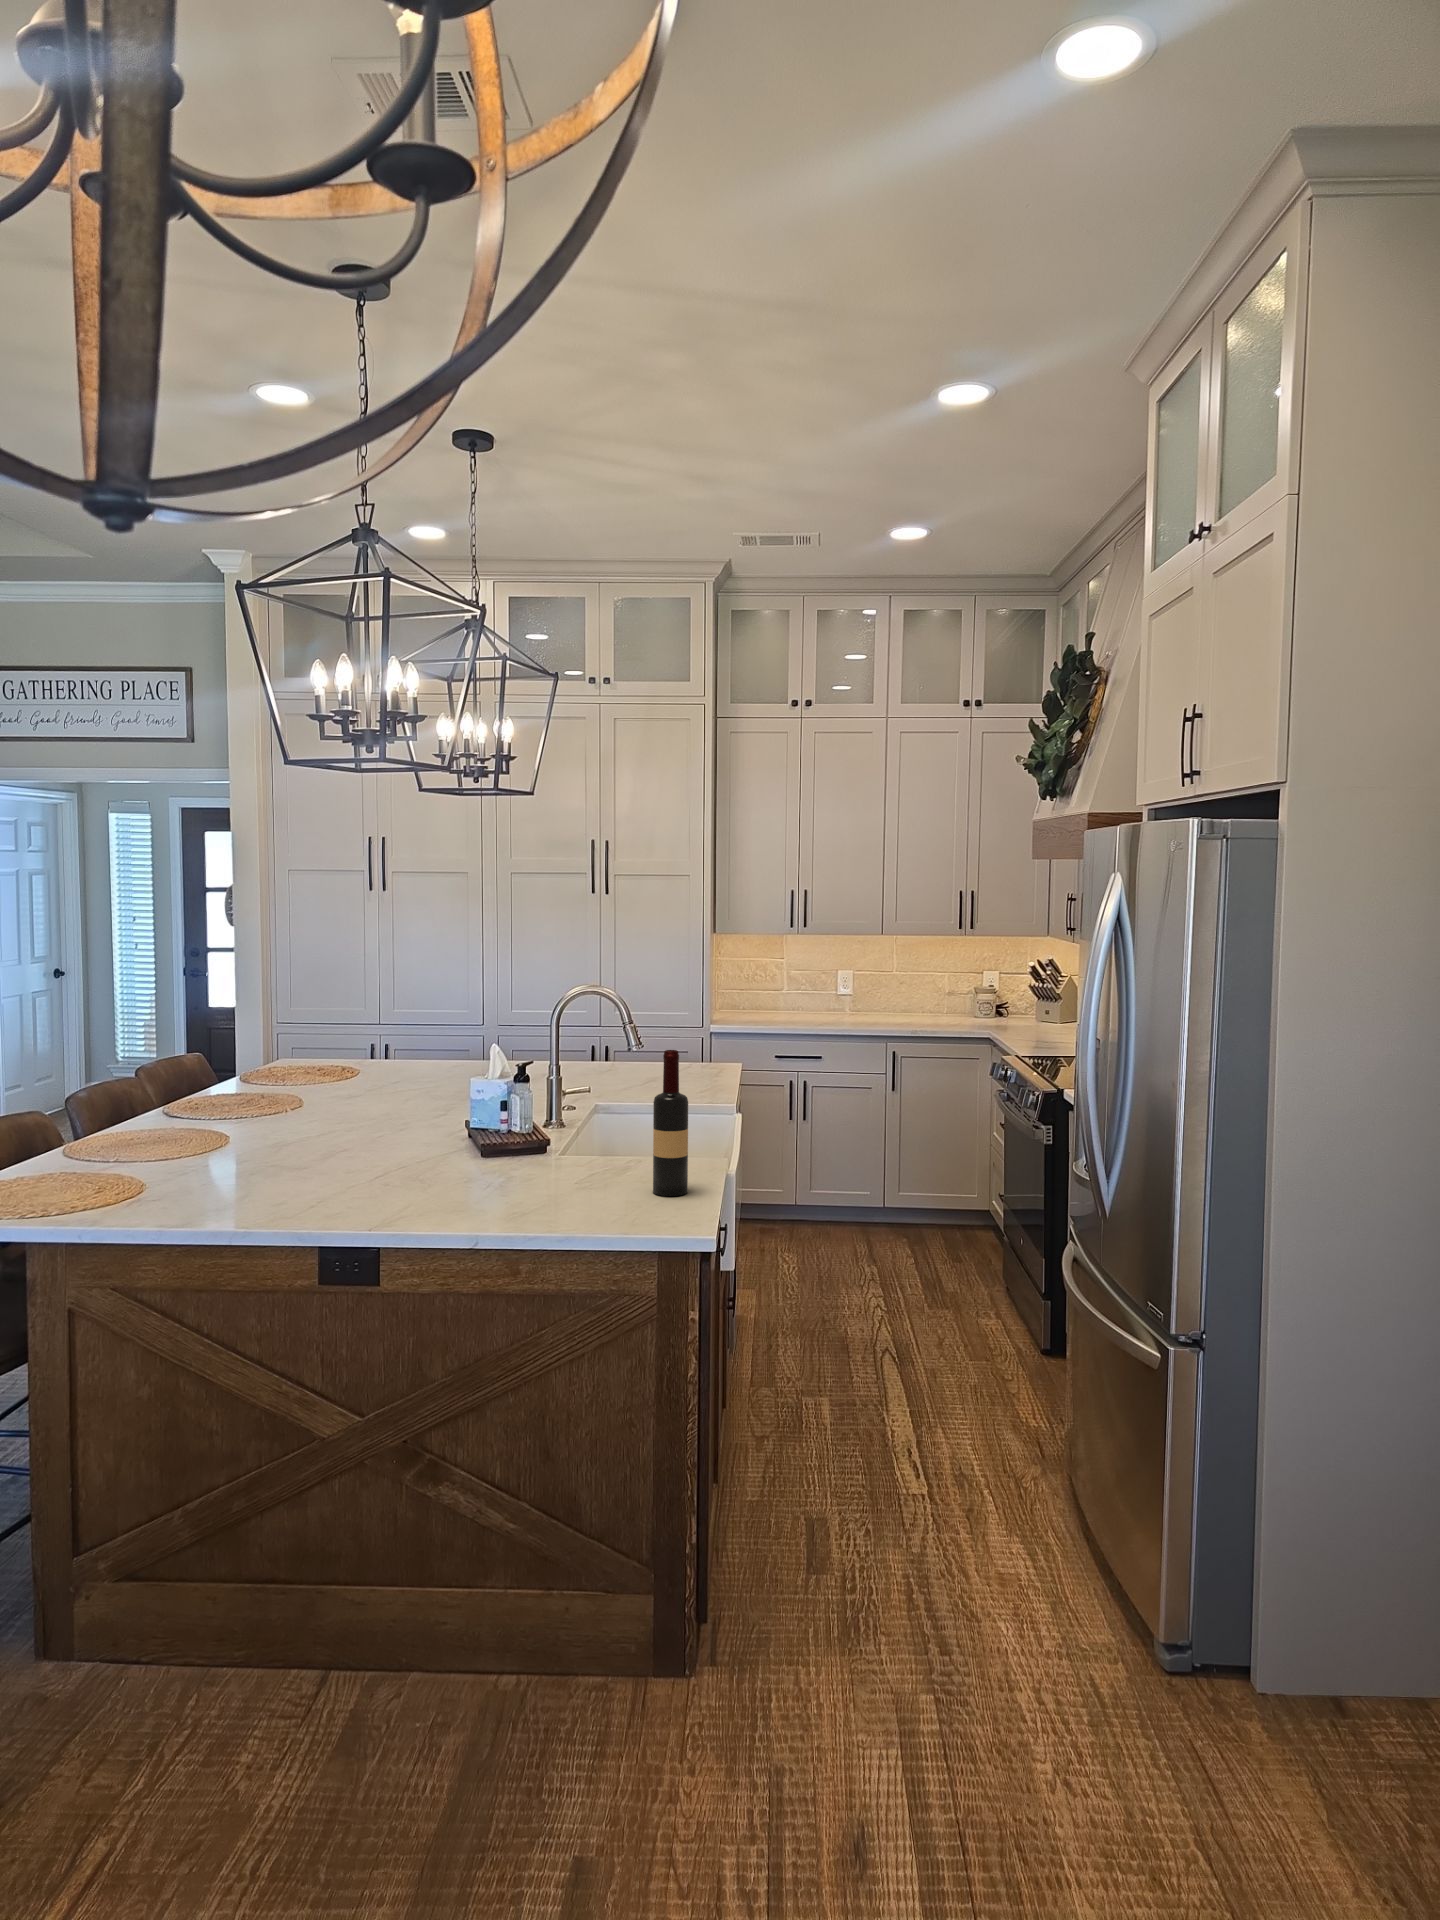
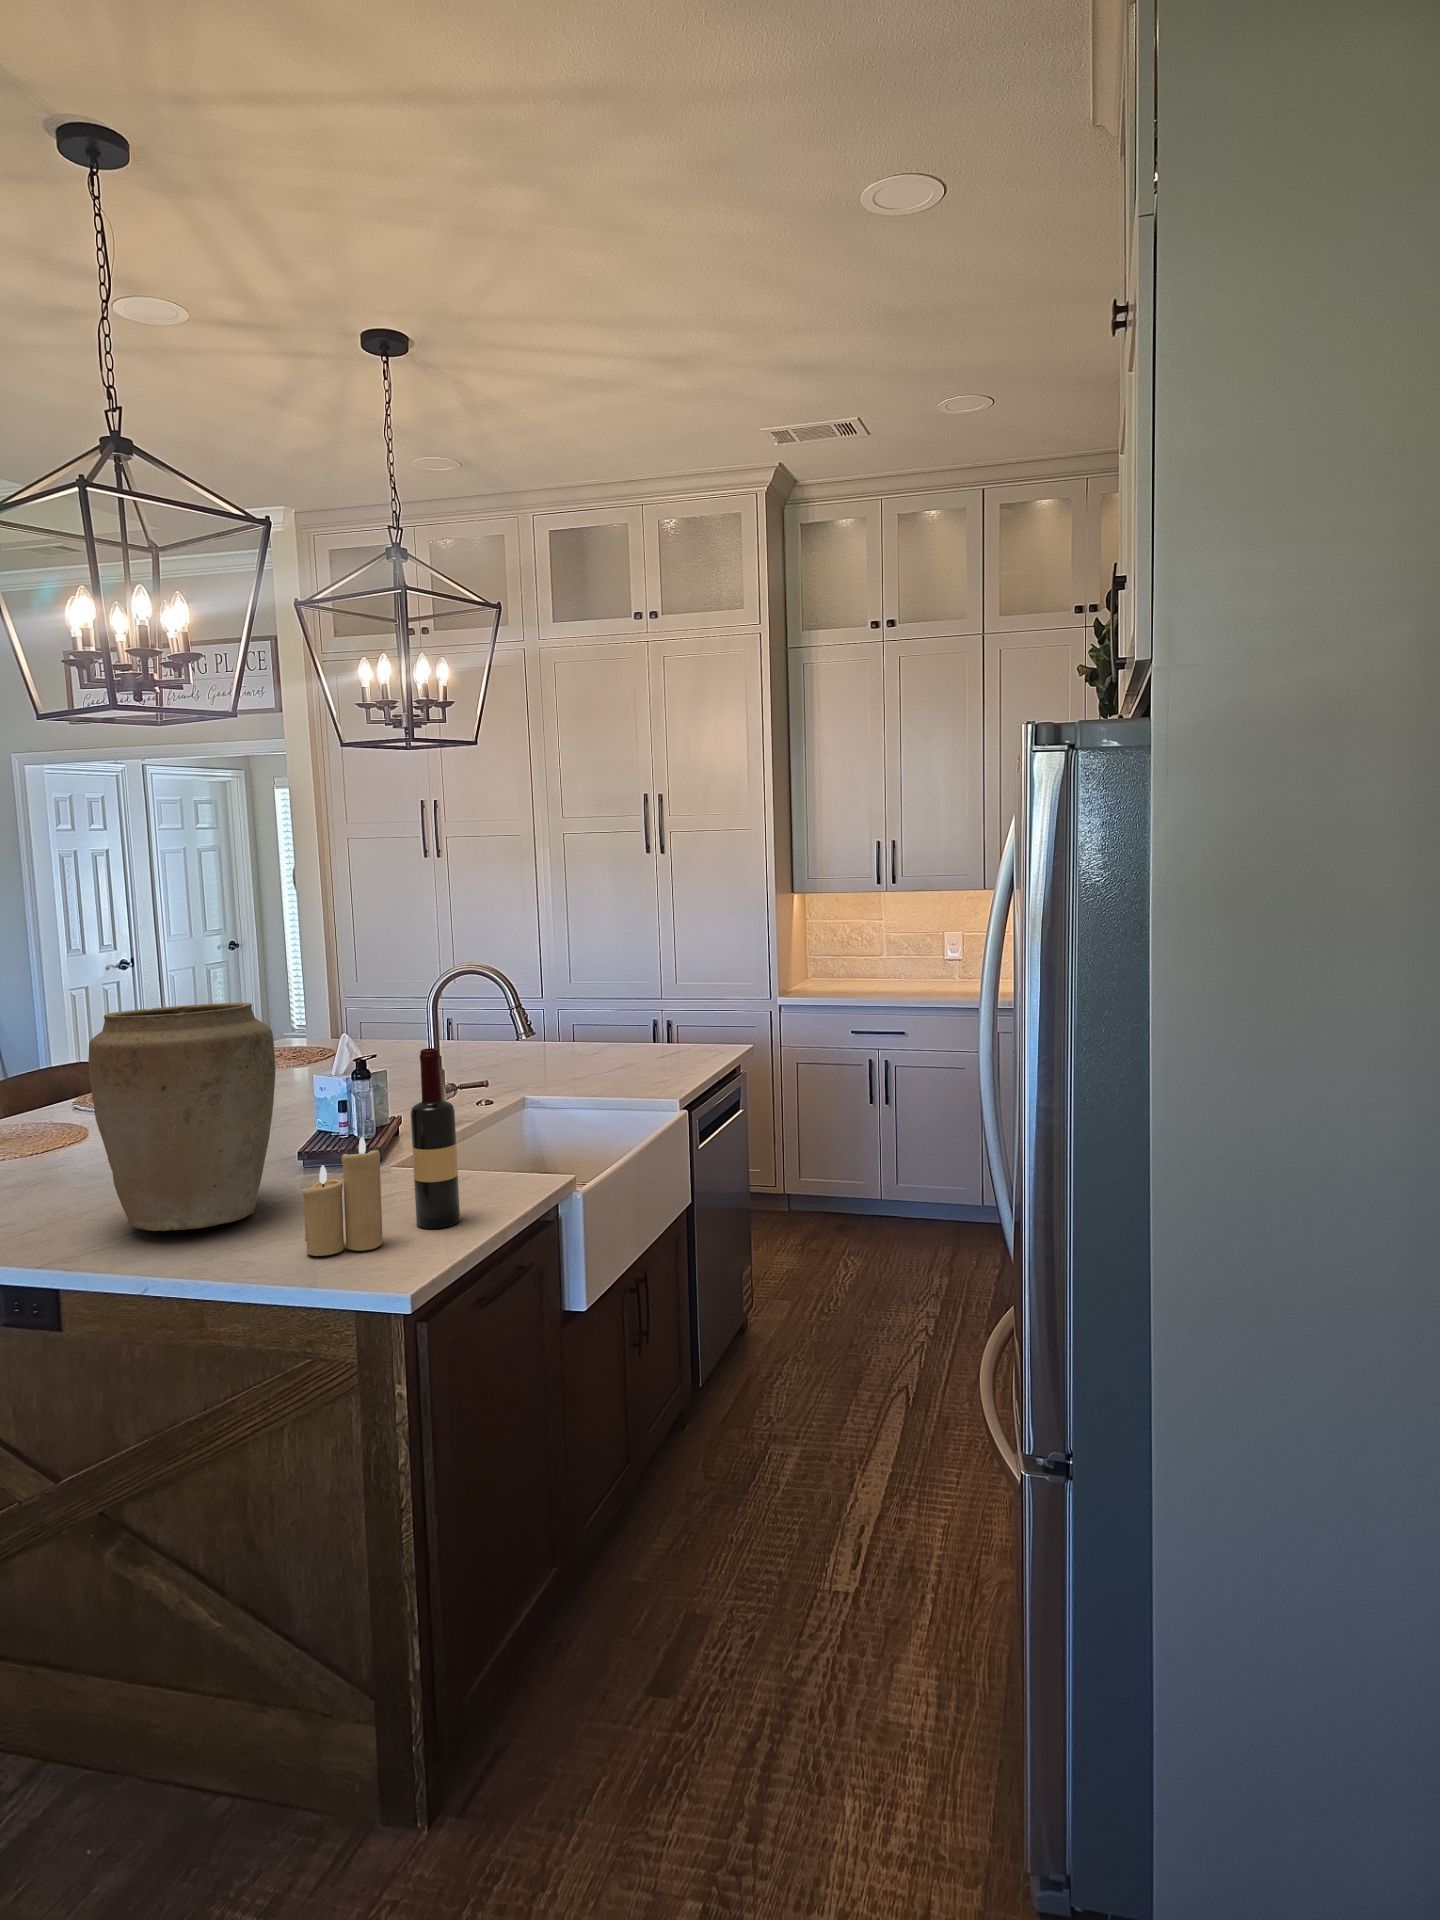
vase: none [384,1012,529,1203] -> present [88,1003,275,1231]
candle: none [593,1119,651,1216] -> present [303,1137,383,1256]

